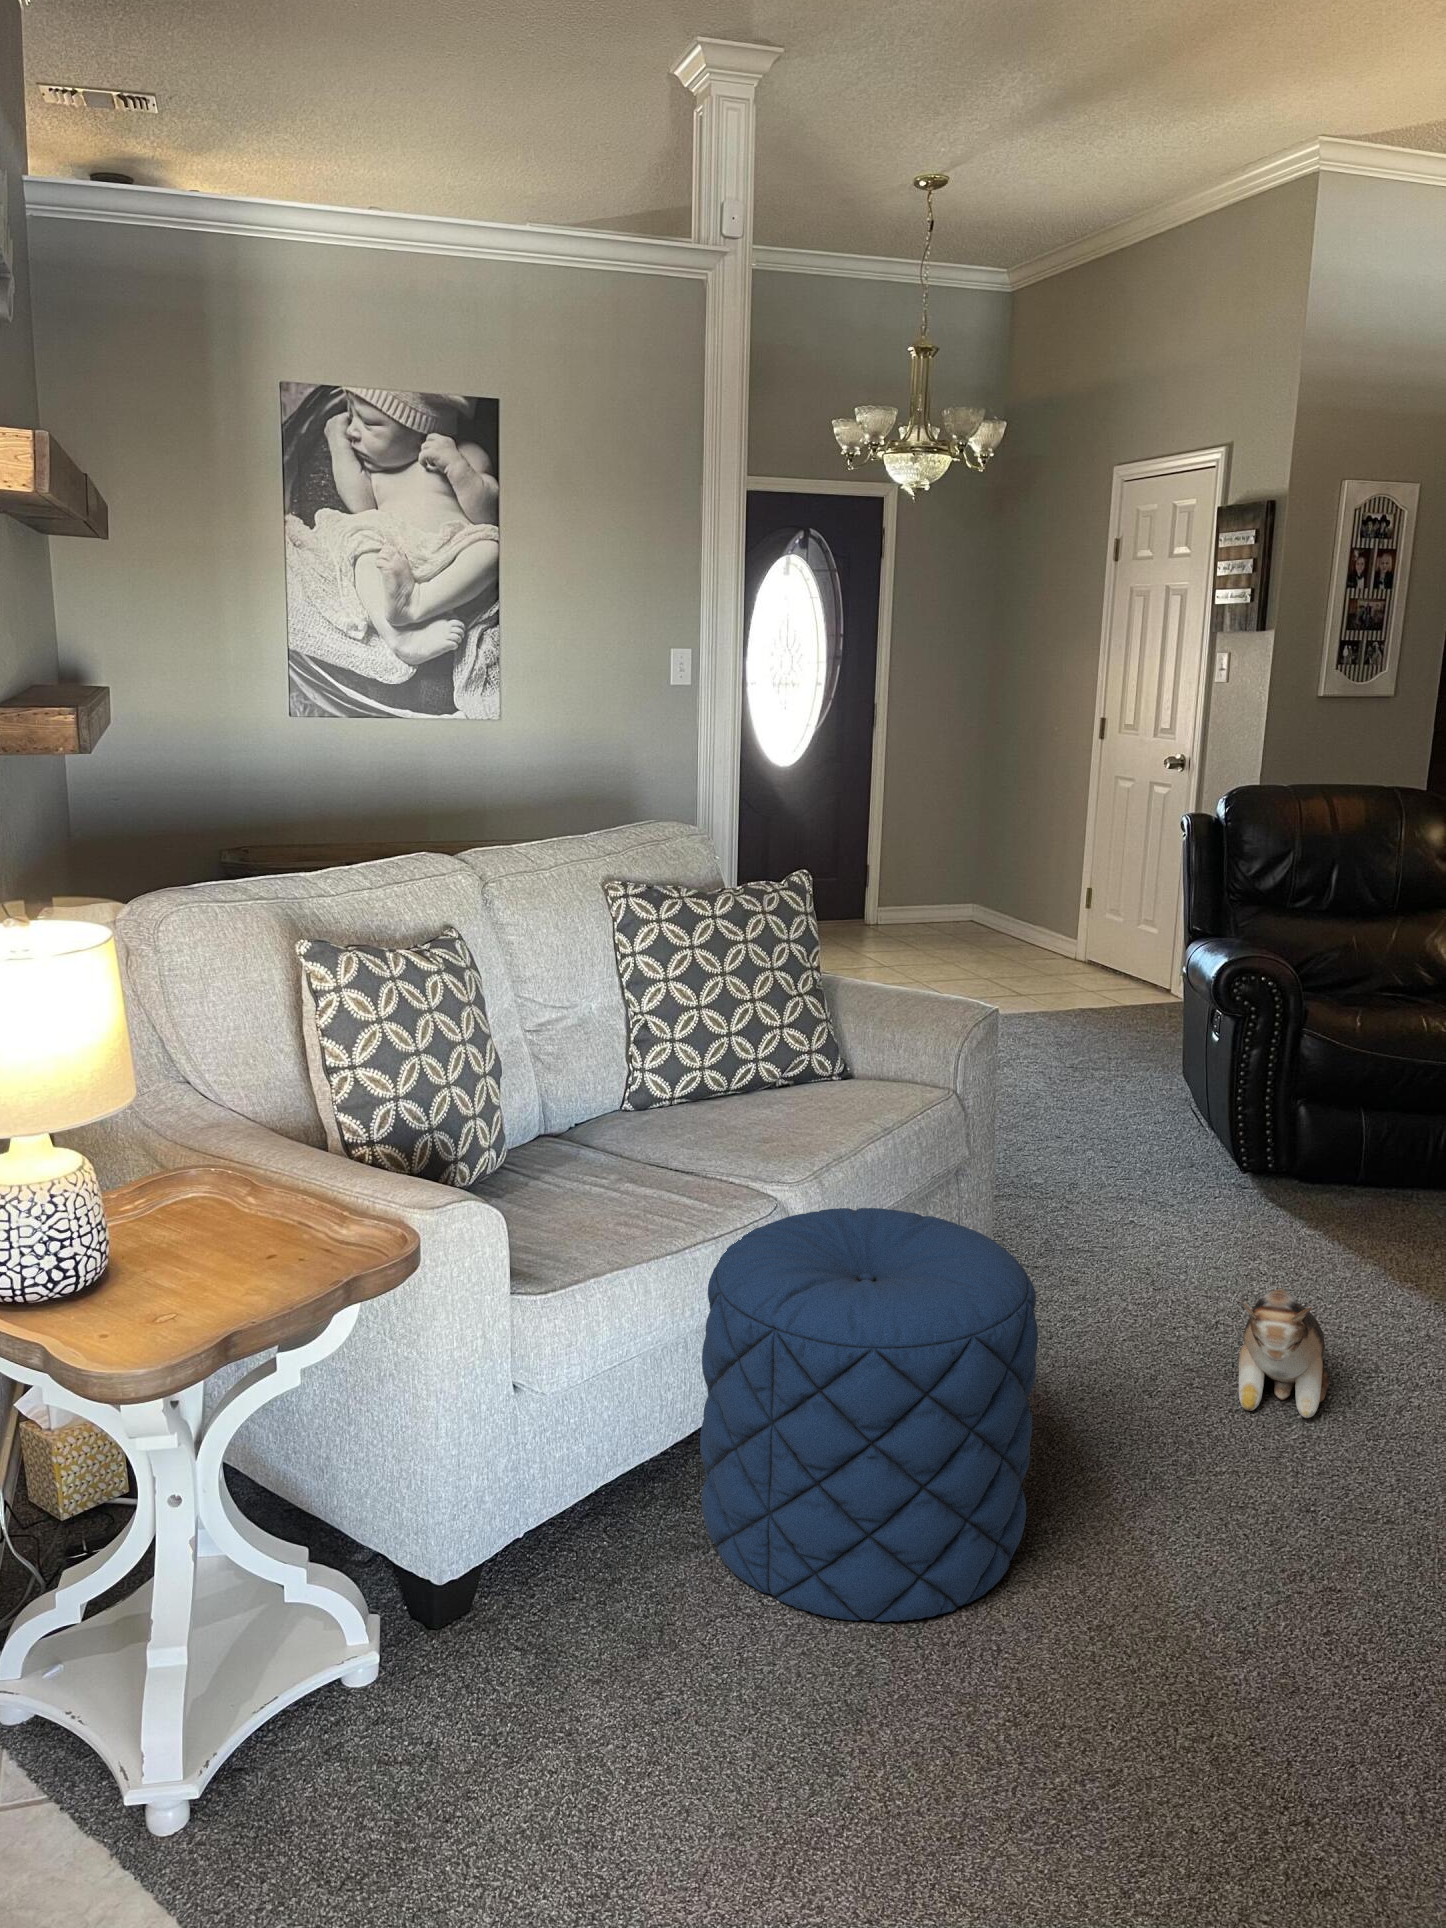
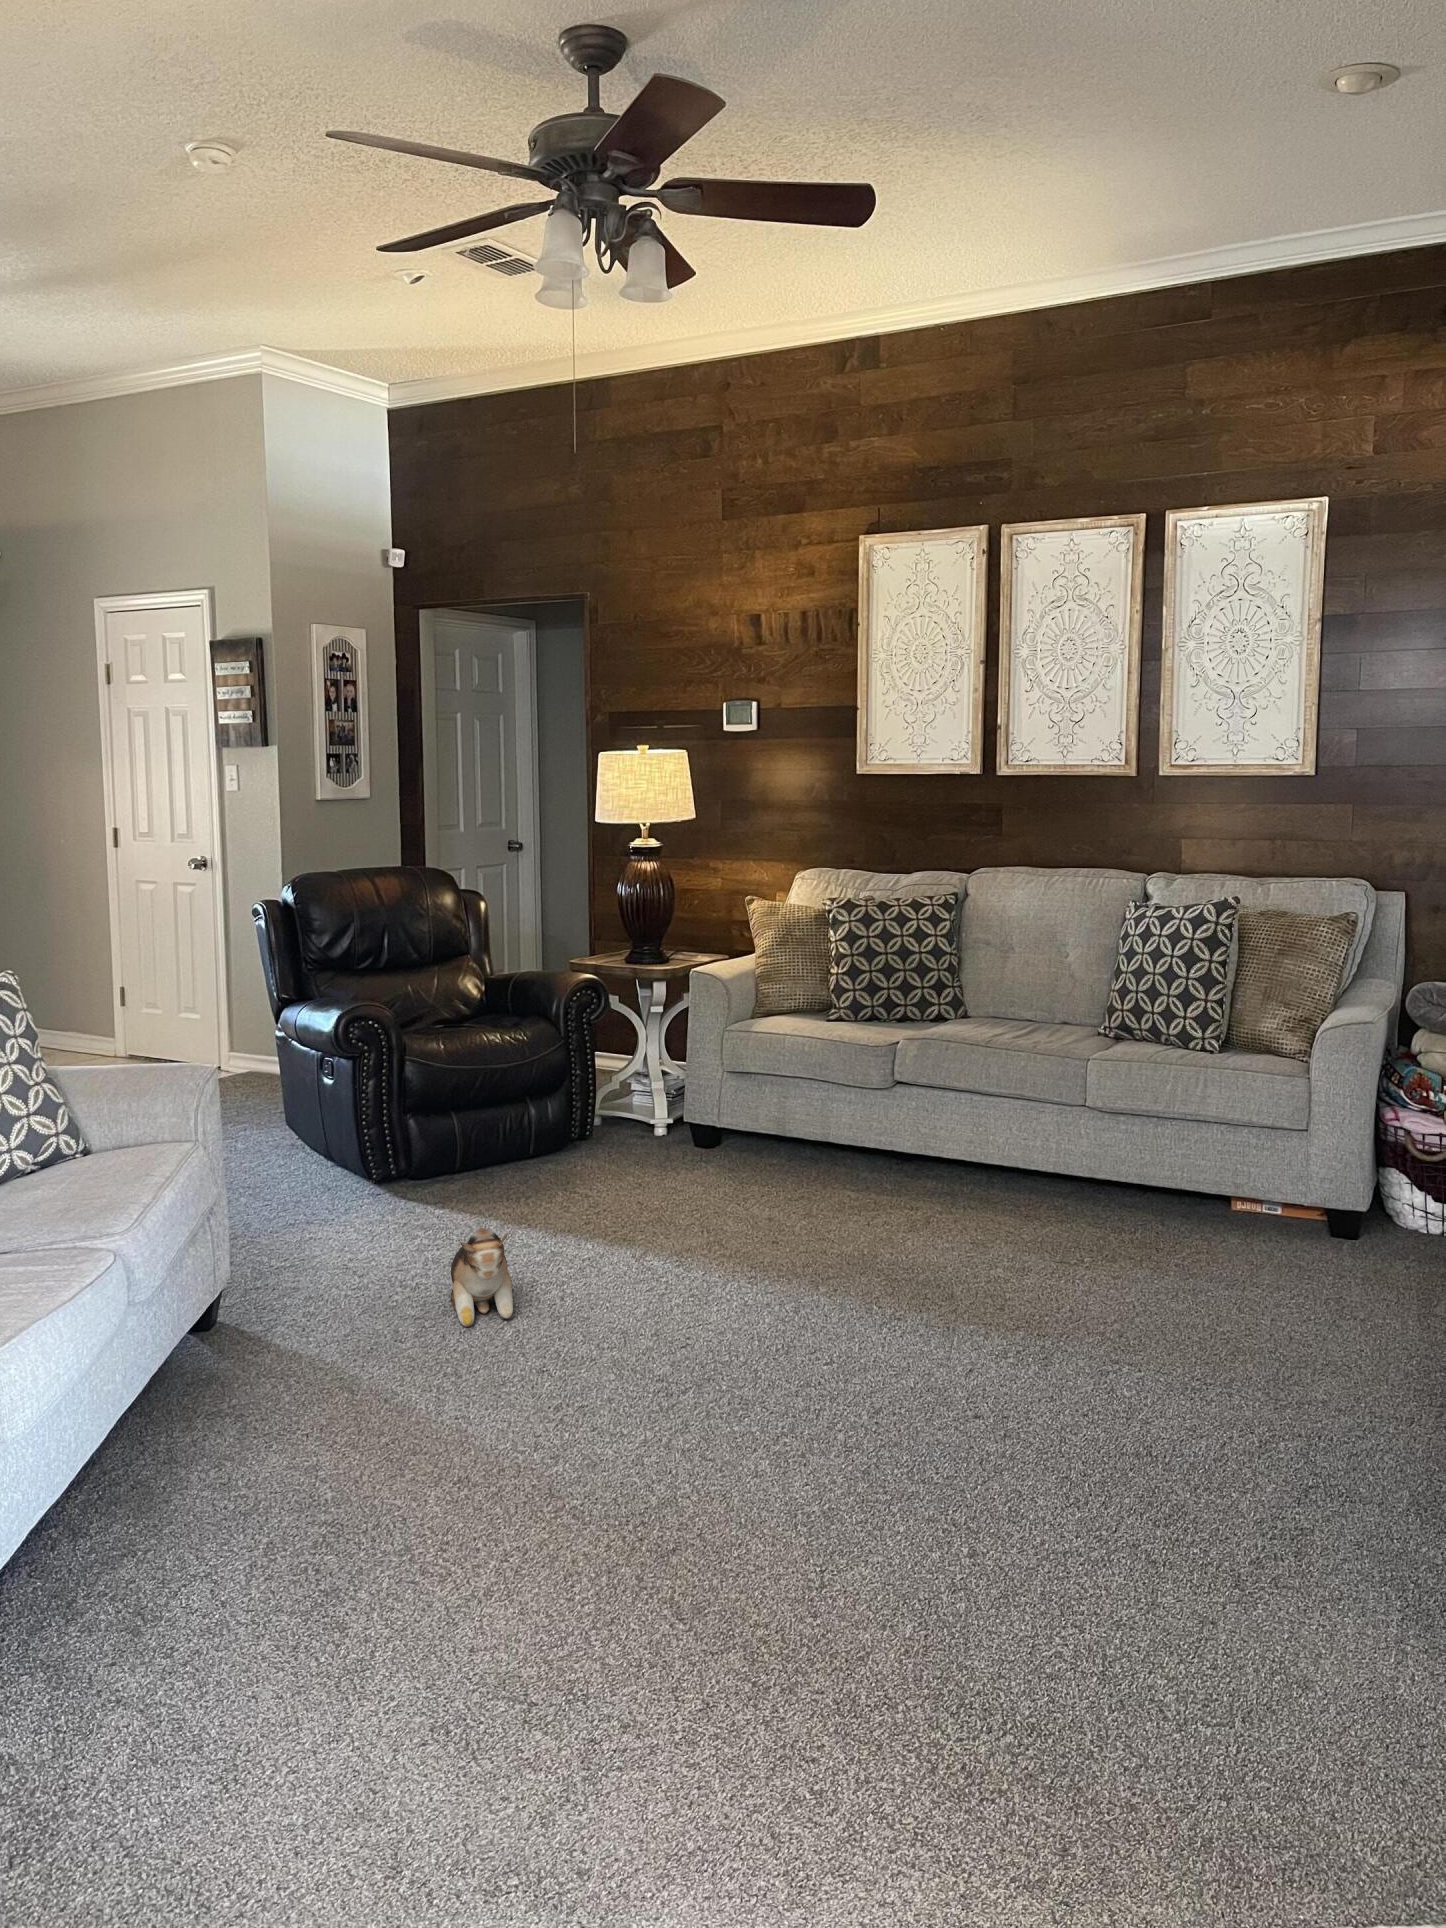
pouf: present [700,1208,1038,1622] -> none [96,1224,383,1556]

